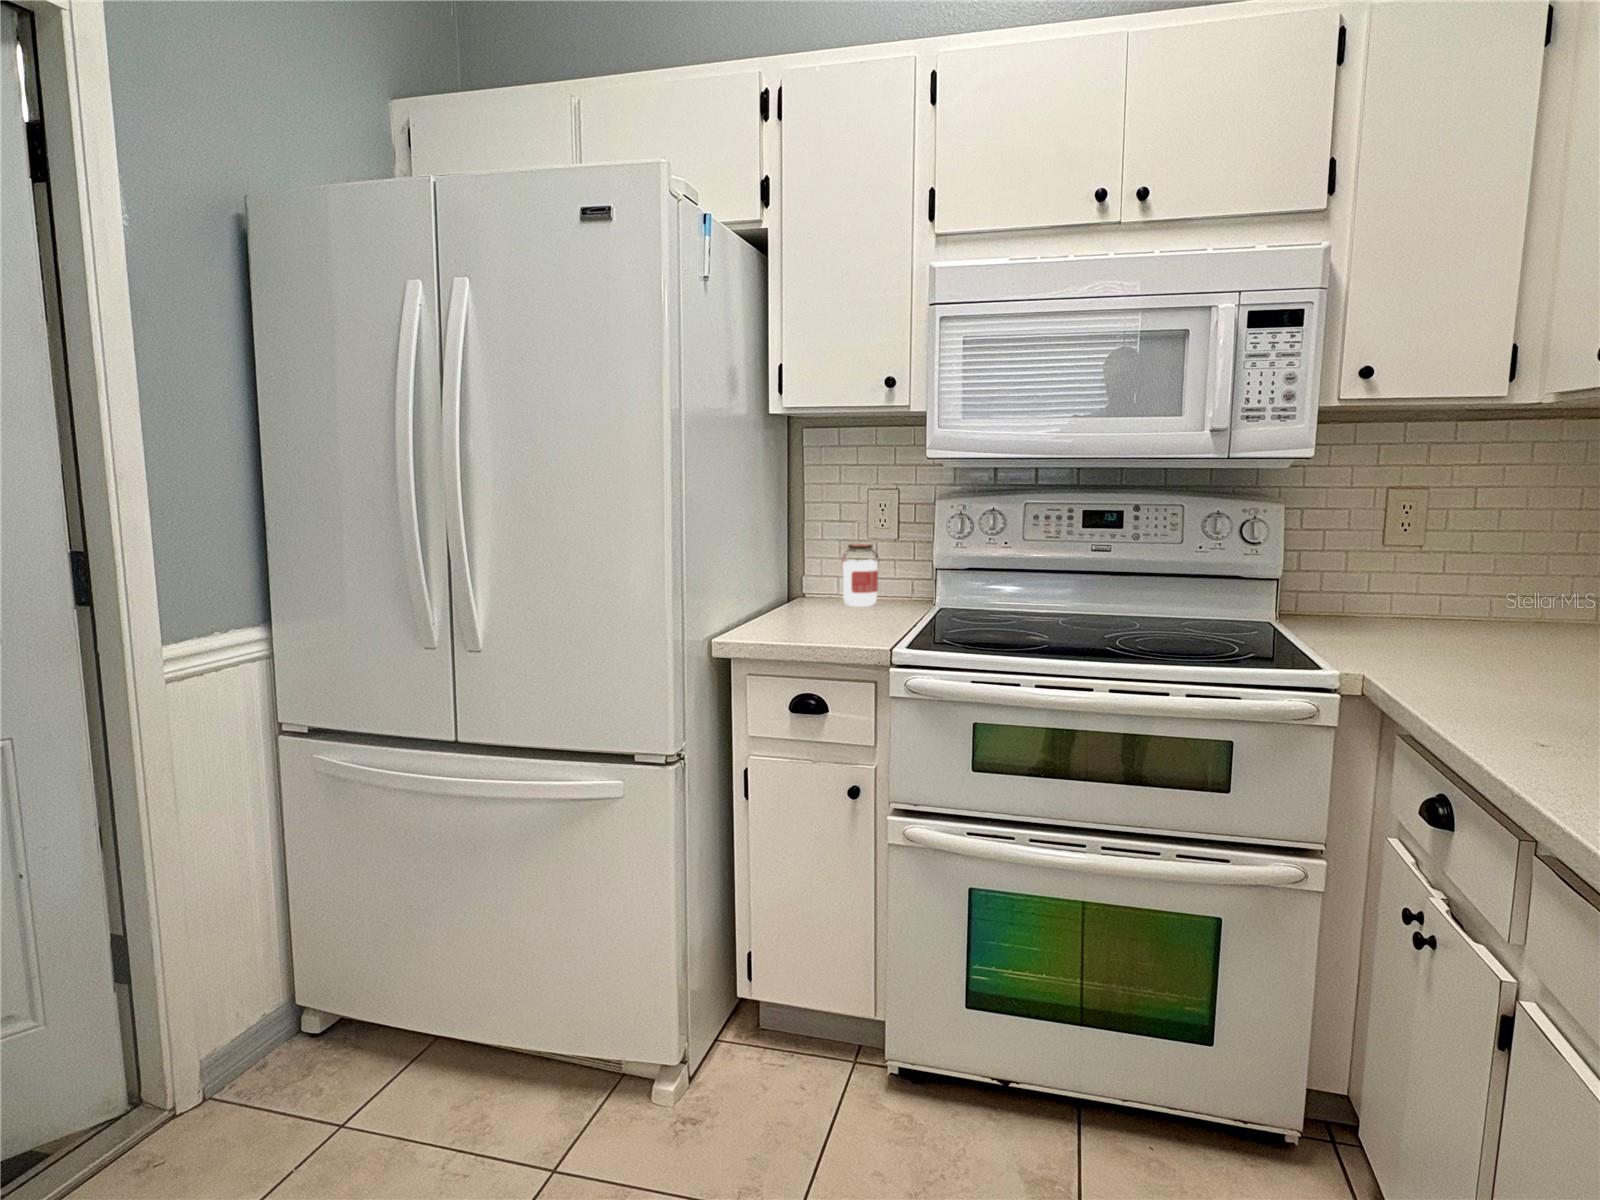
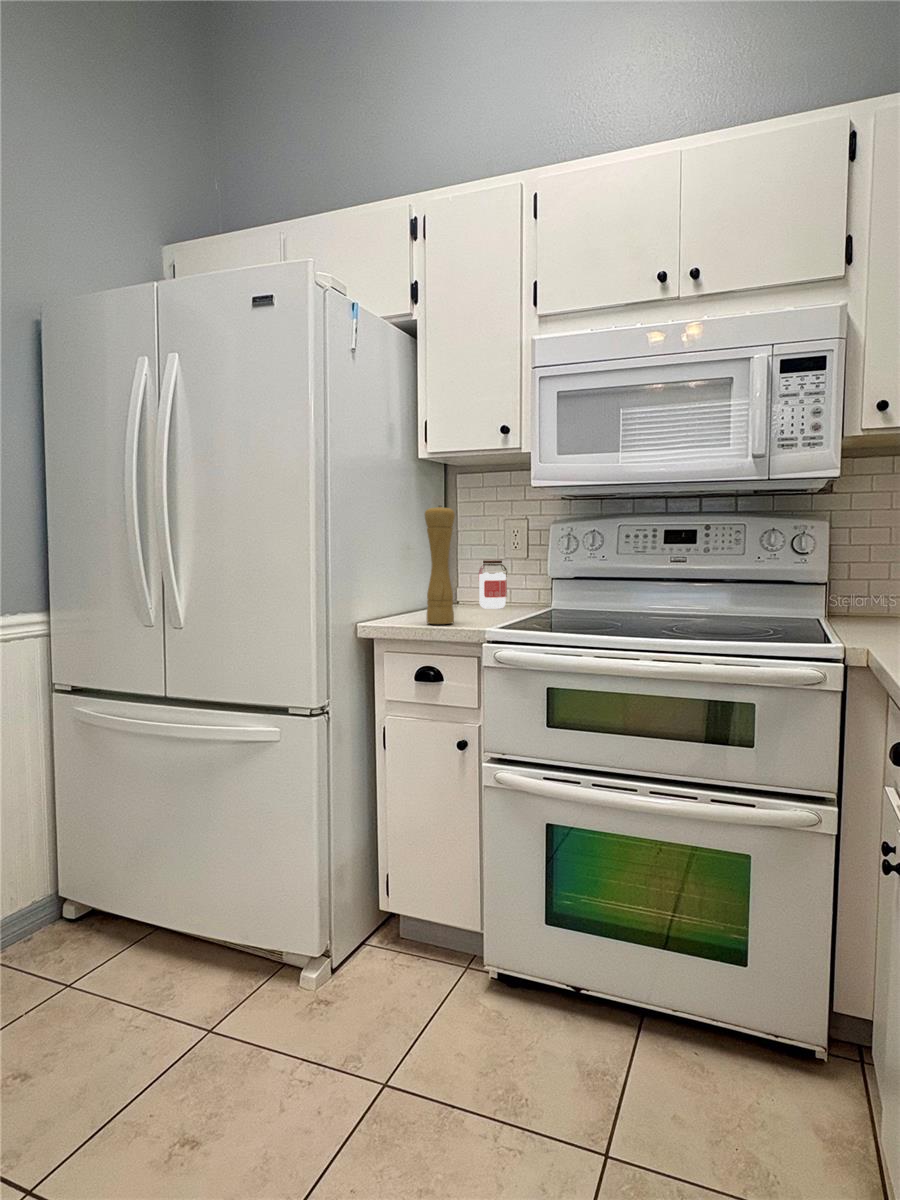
pepper mill: none [804,487,842,640] -> present [425,506,455,624]

